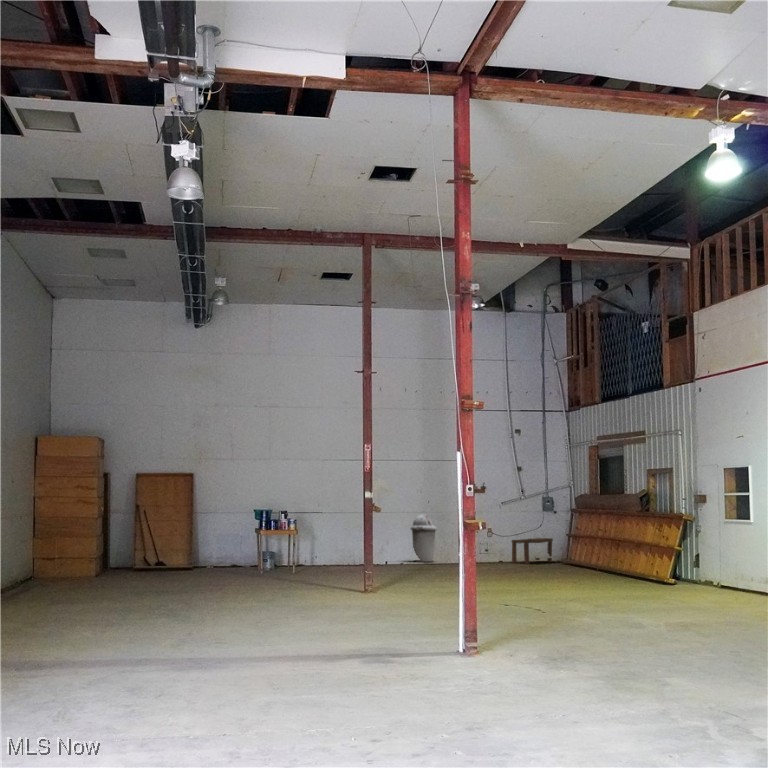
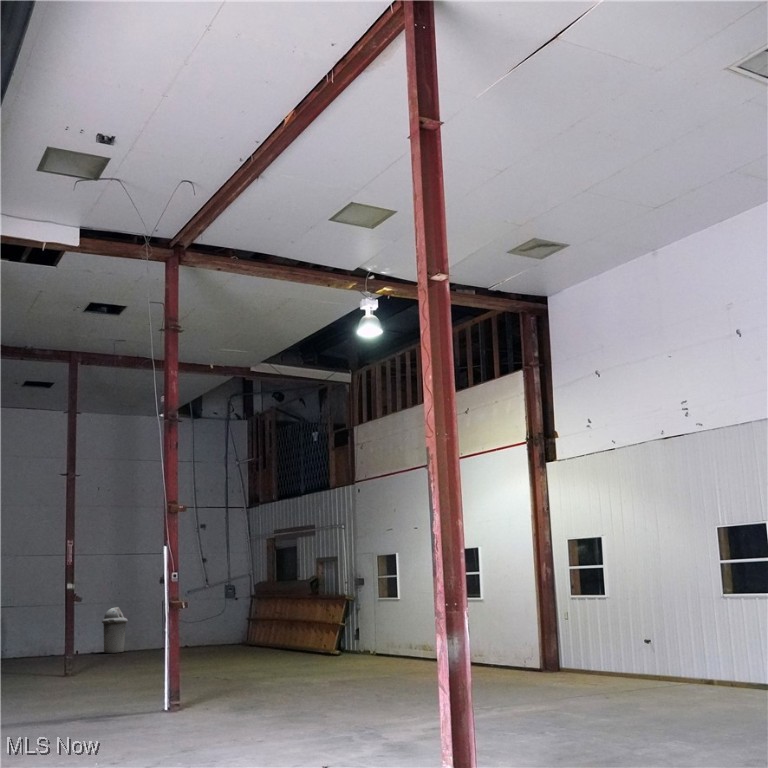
bench: present [512,538,553,564] -> none [198,623,235,648]

